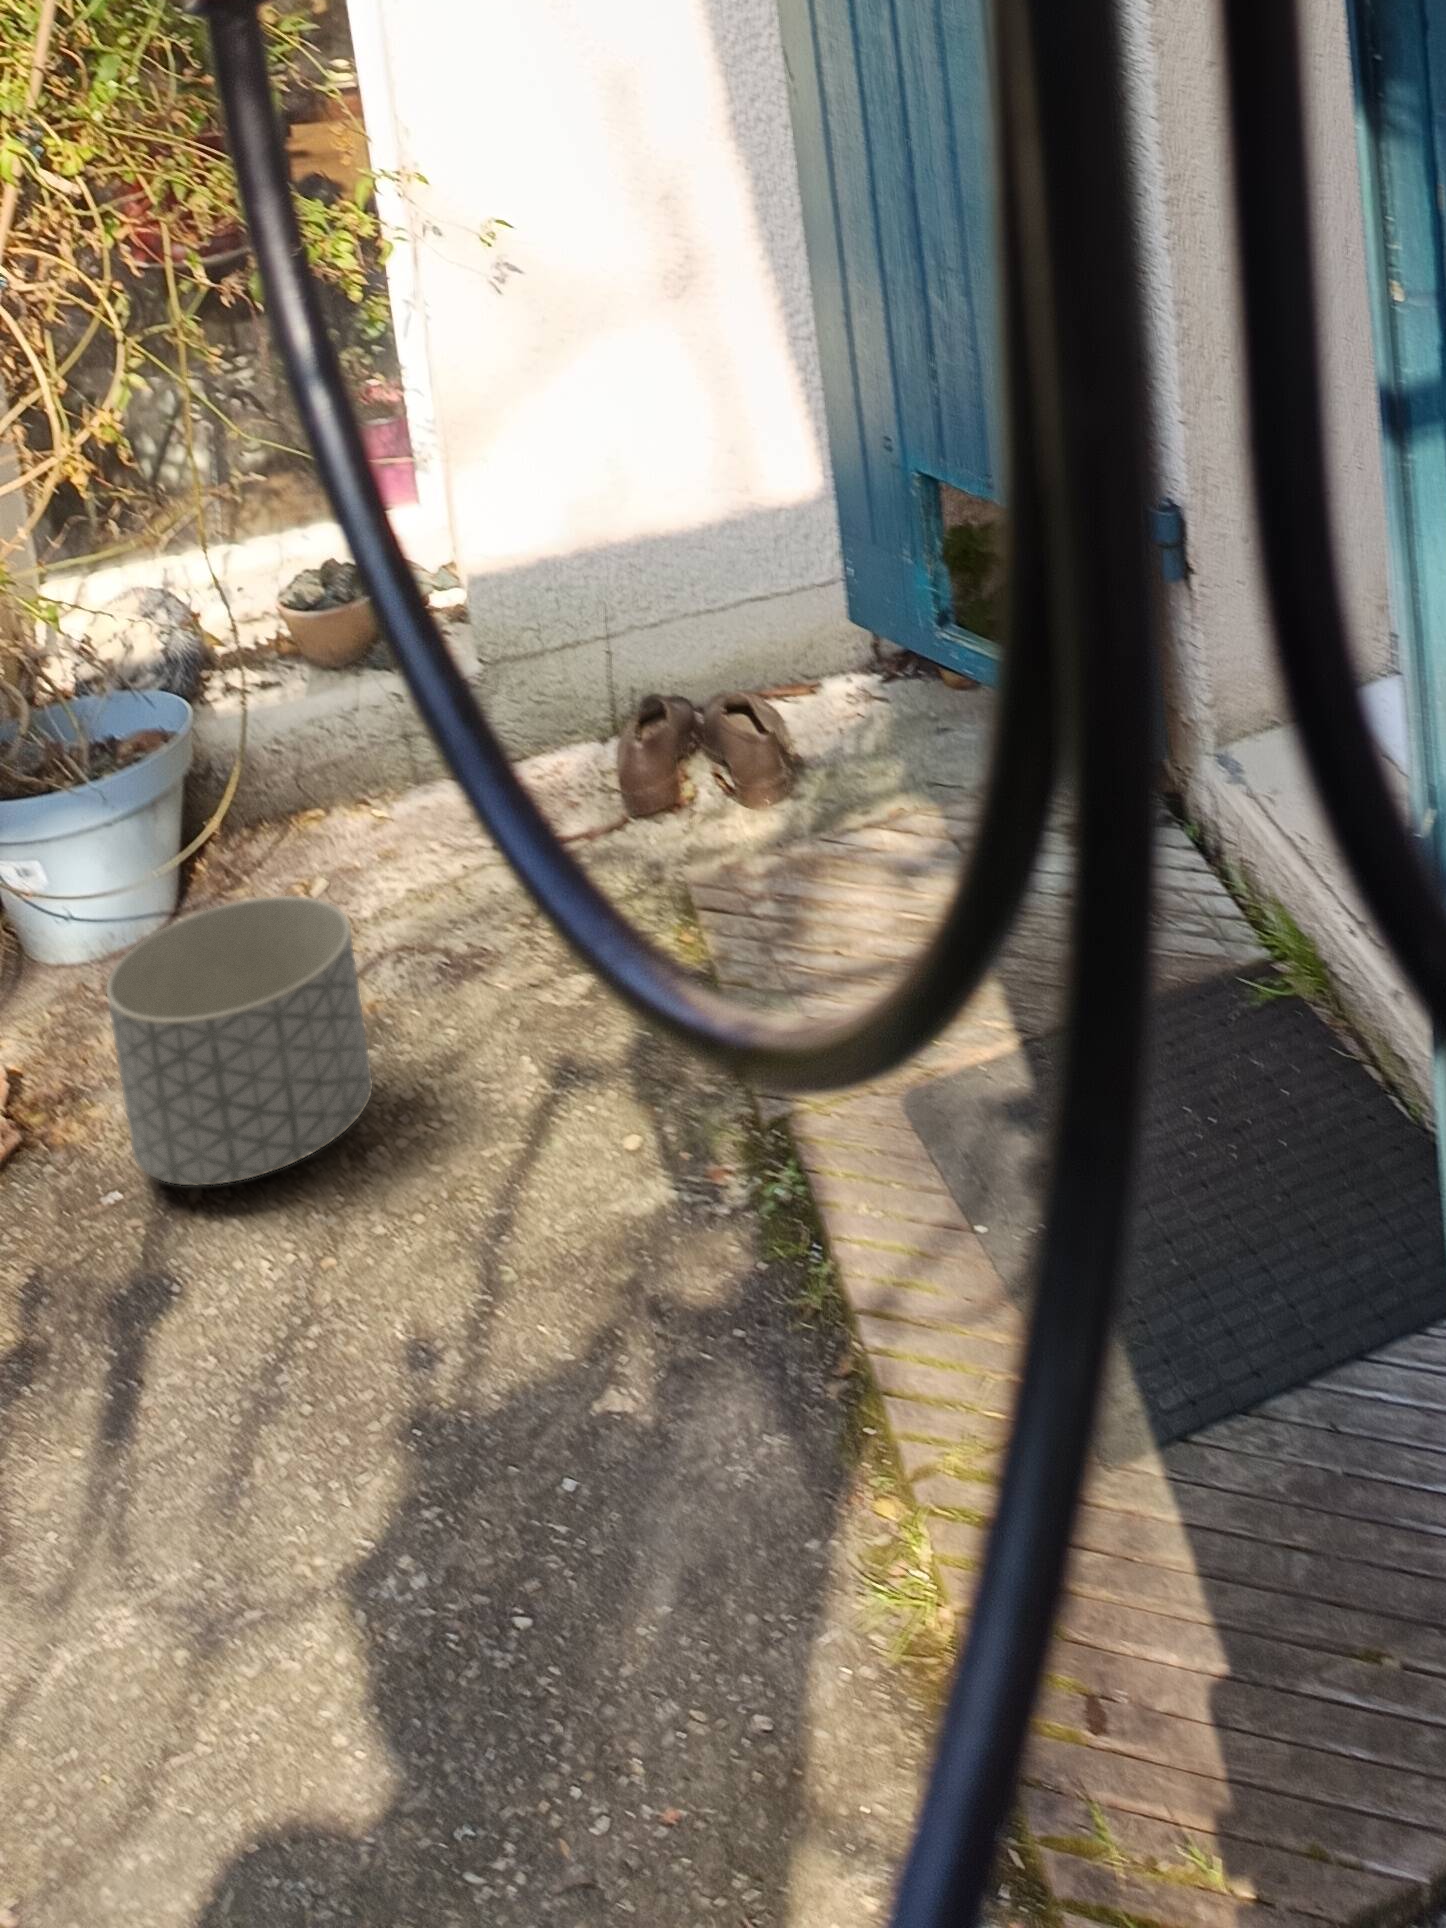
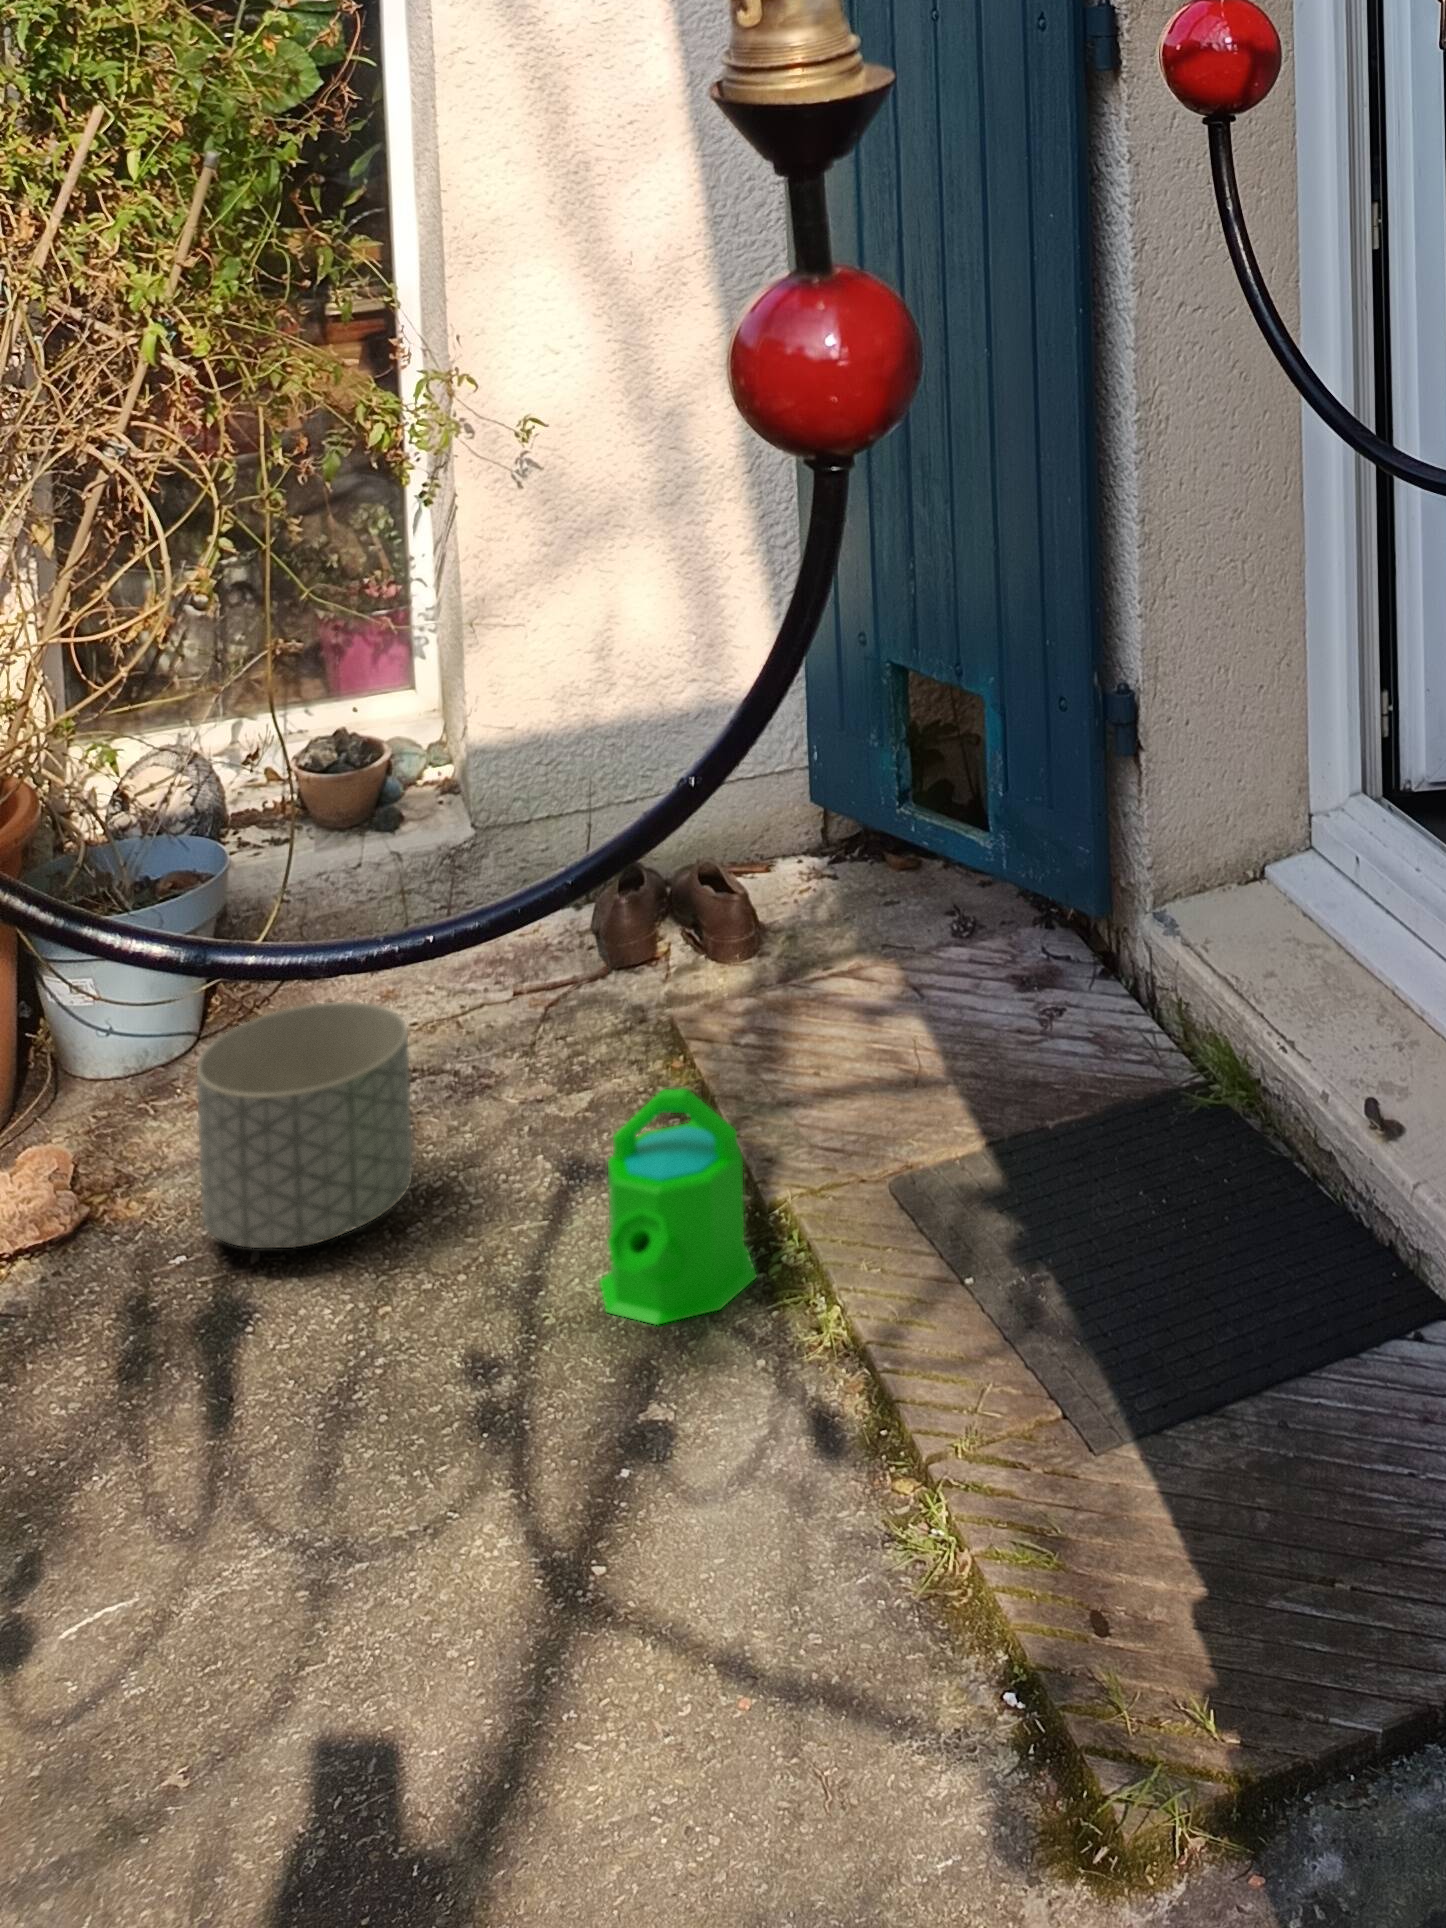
watering can: none [557,1008,754,1279] -> present [600,1088,756,1324]

